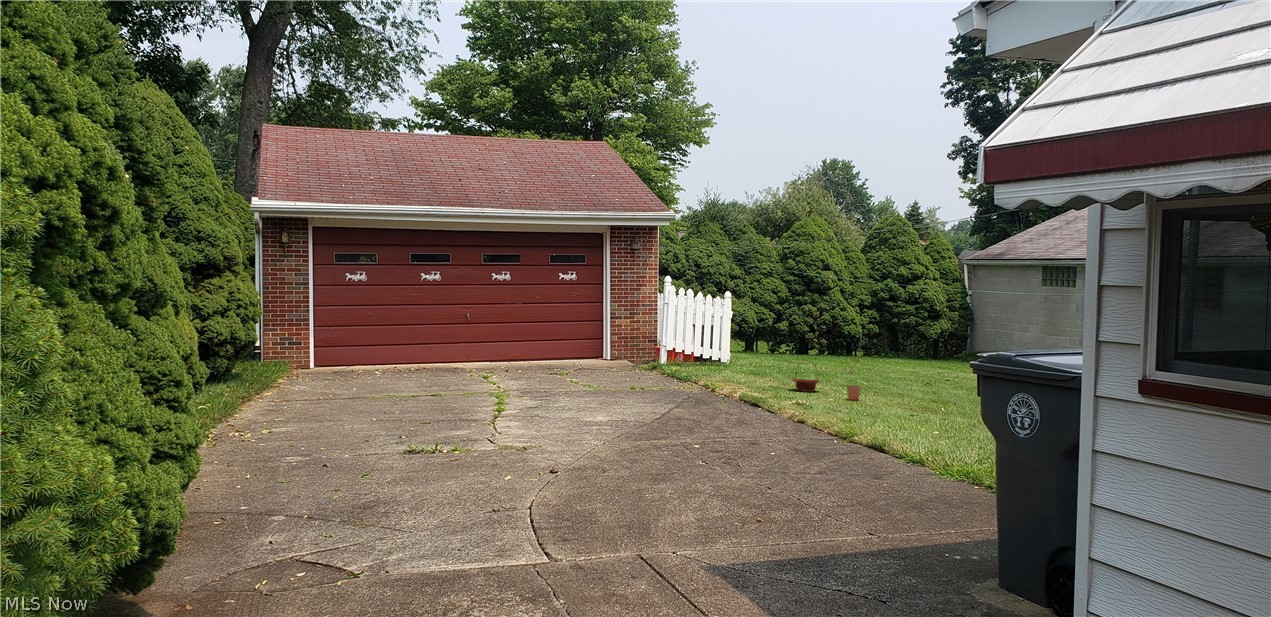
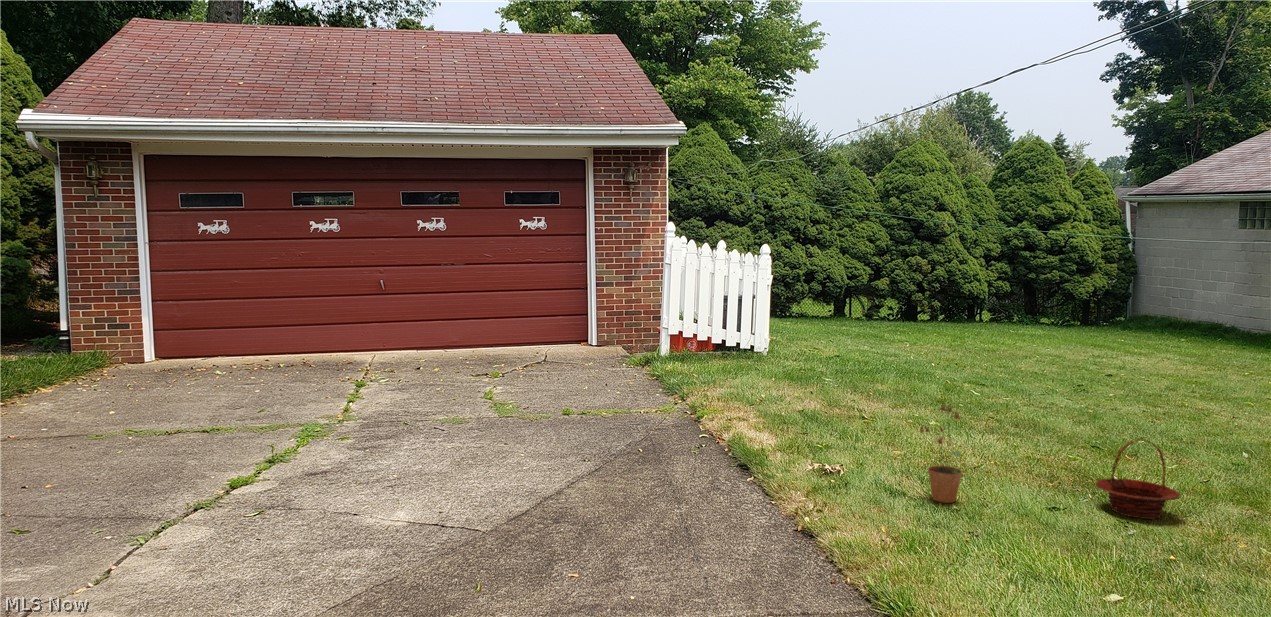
basket: present [792,366,820,392] -> present [1096,439,1180,519]

